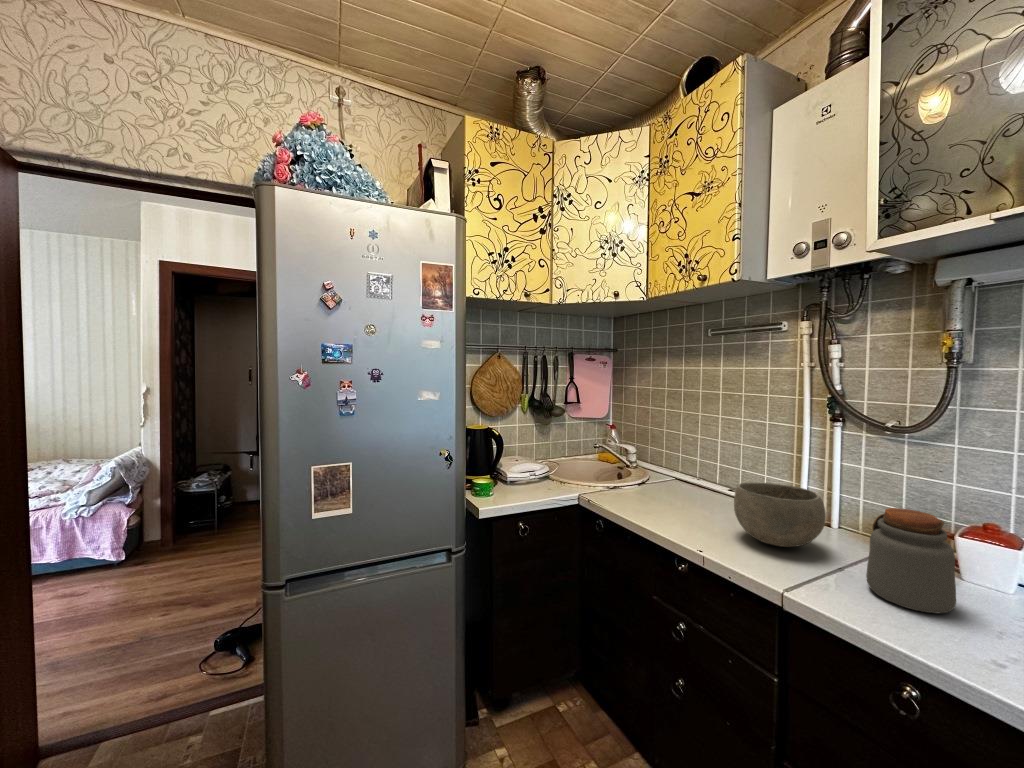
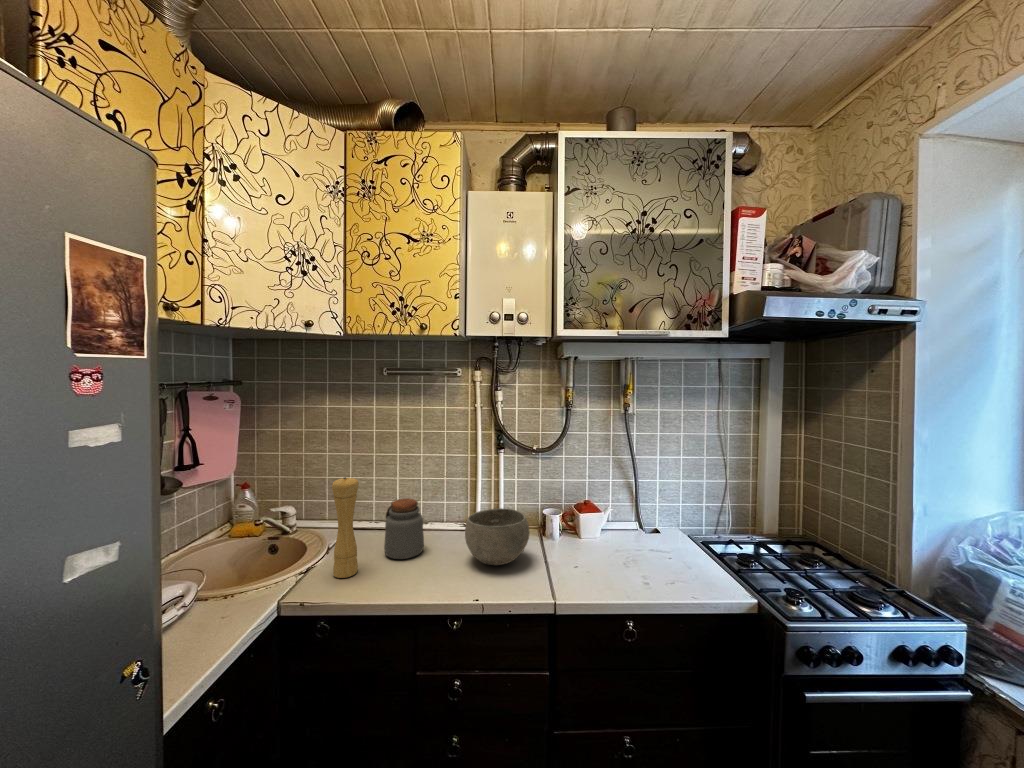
pepper mill: none [624,418,645,501] -> present [332,477,359,578]
jar: present [866,508,956,613] -> present [384,498,424,559]

